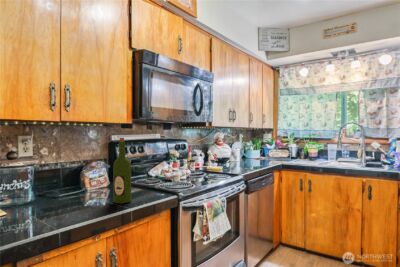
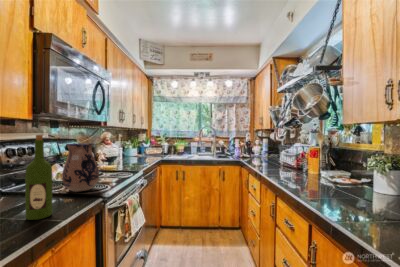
ceramic pitcher: none [155,144,184,187] -> present [62,143,99,192]

